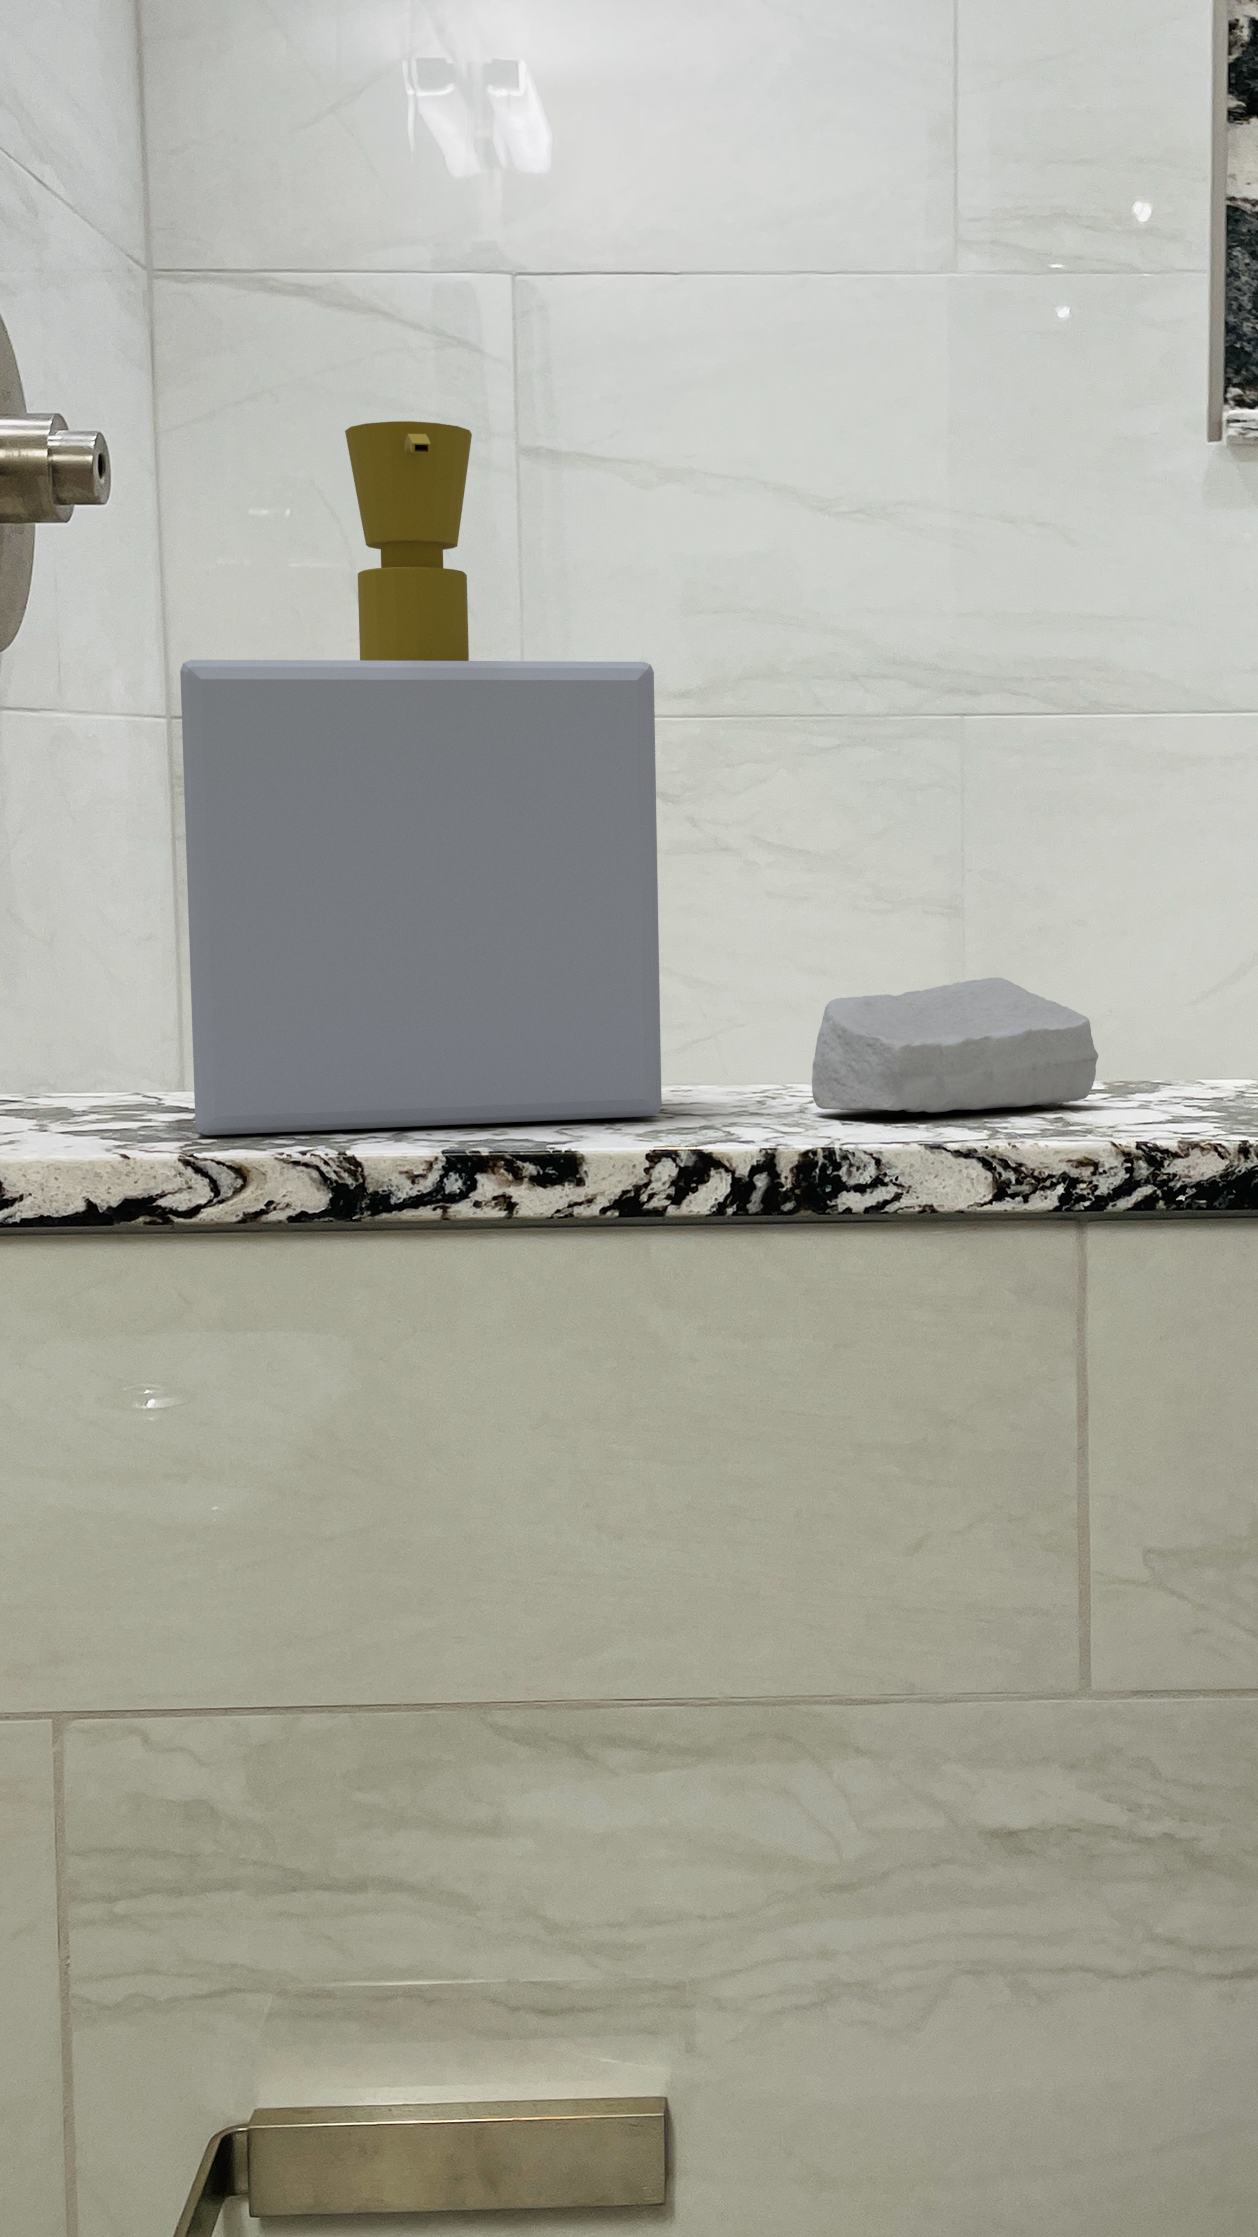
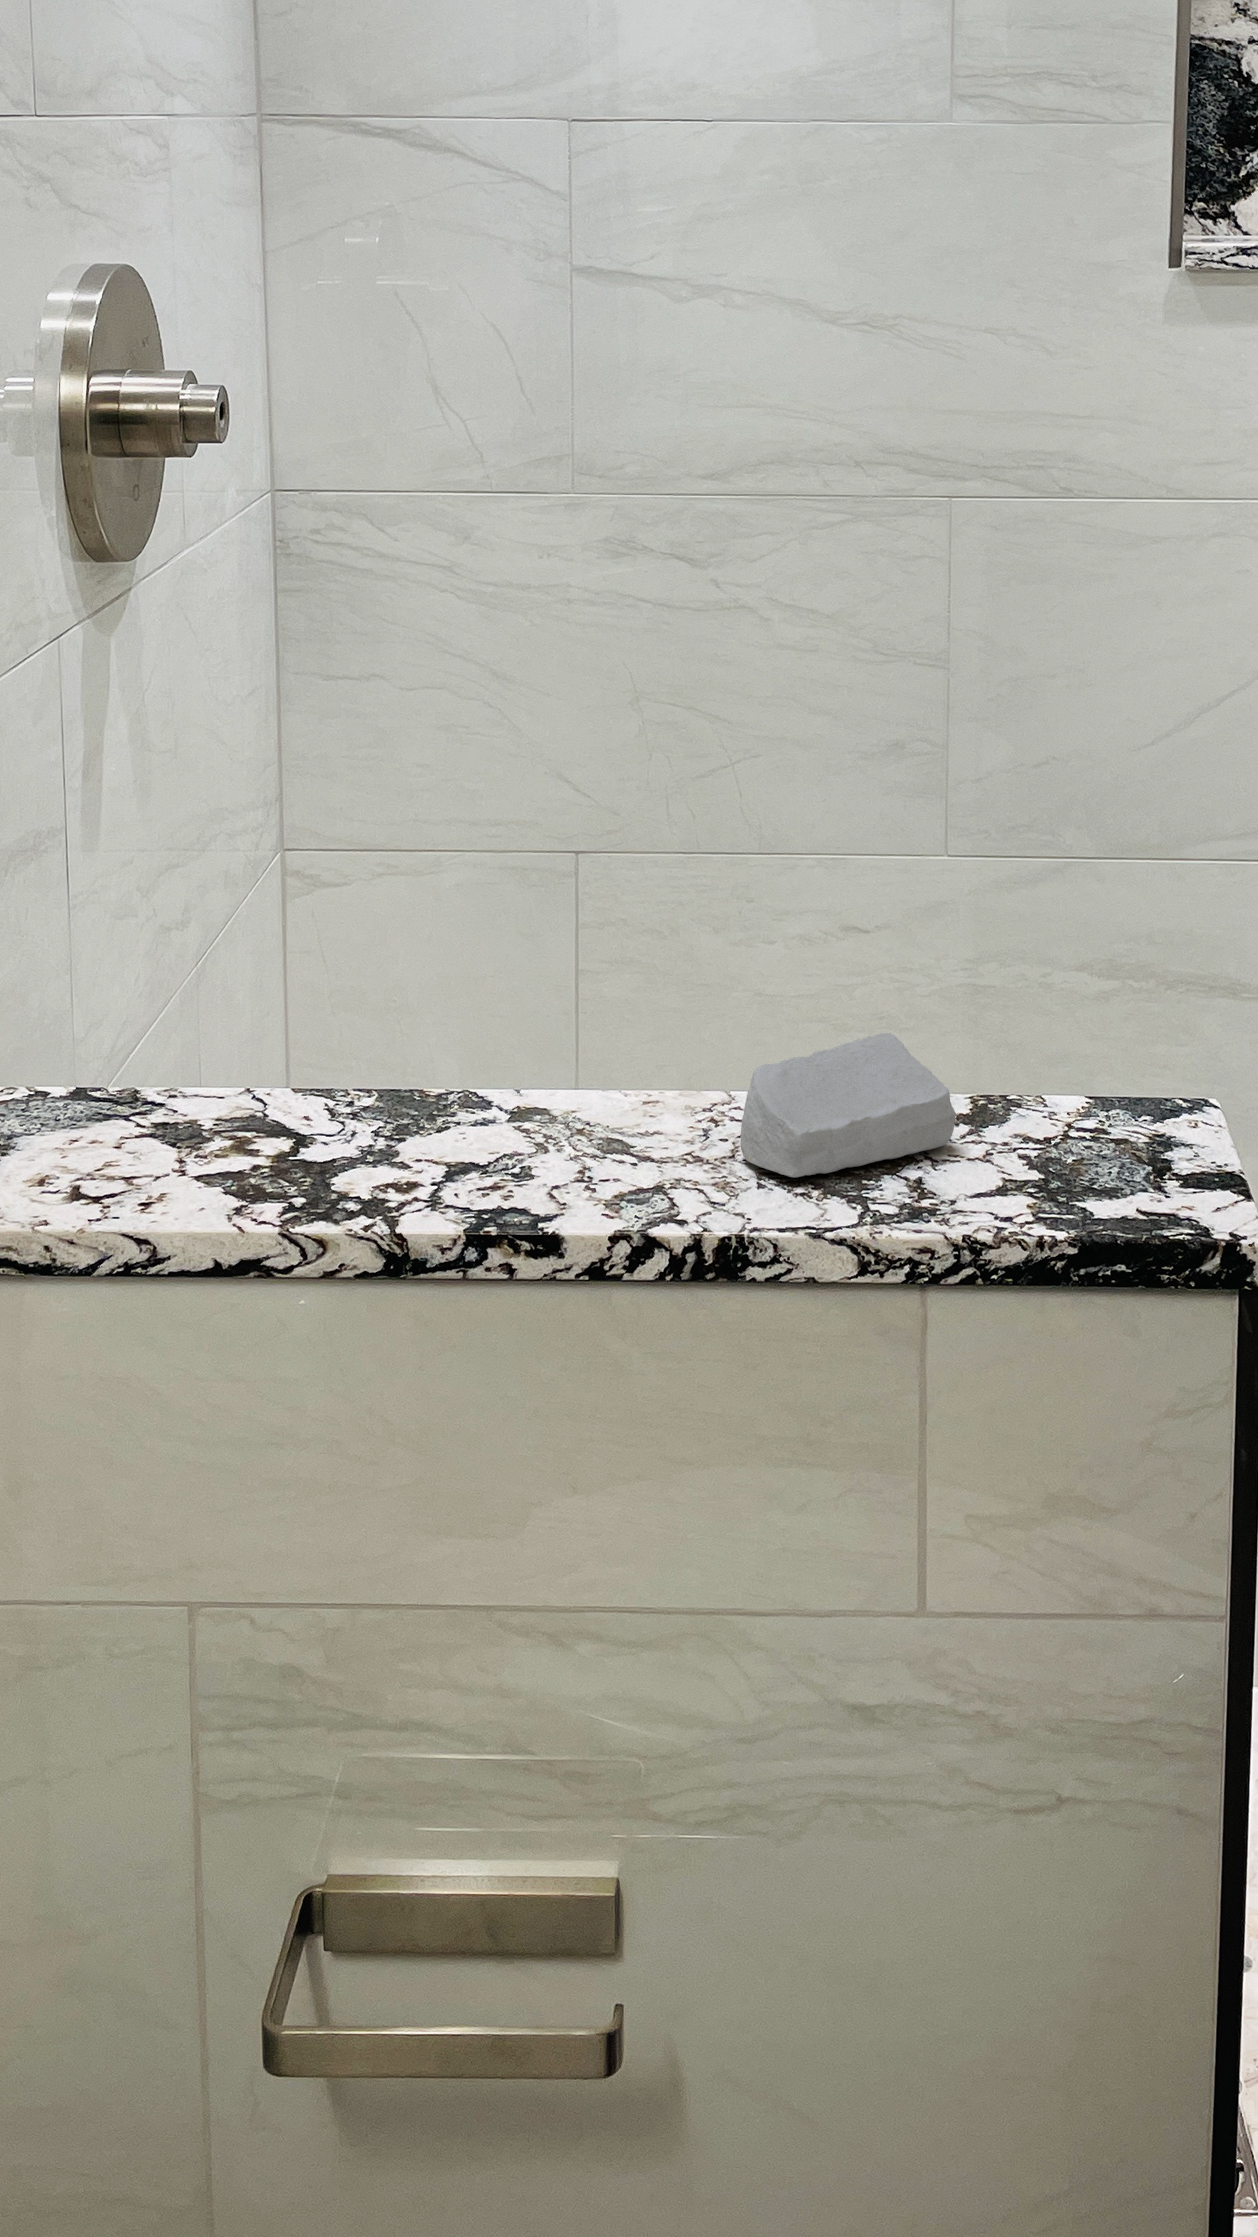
soap bottle: present [180,421,662,1135] -> none [280,652,629,1188]

